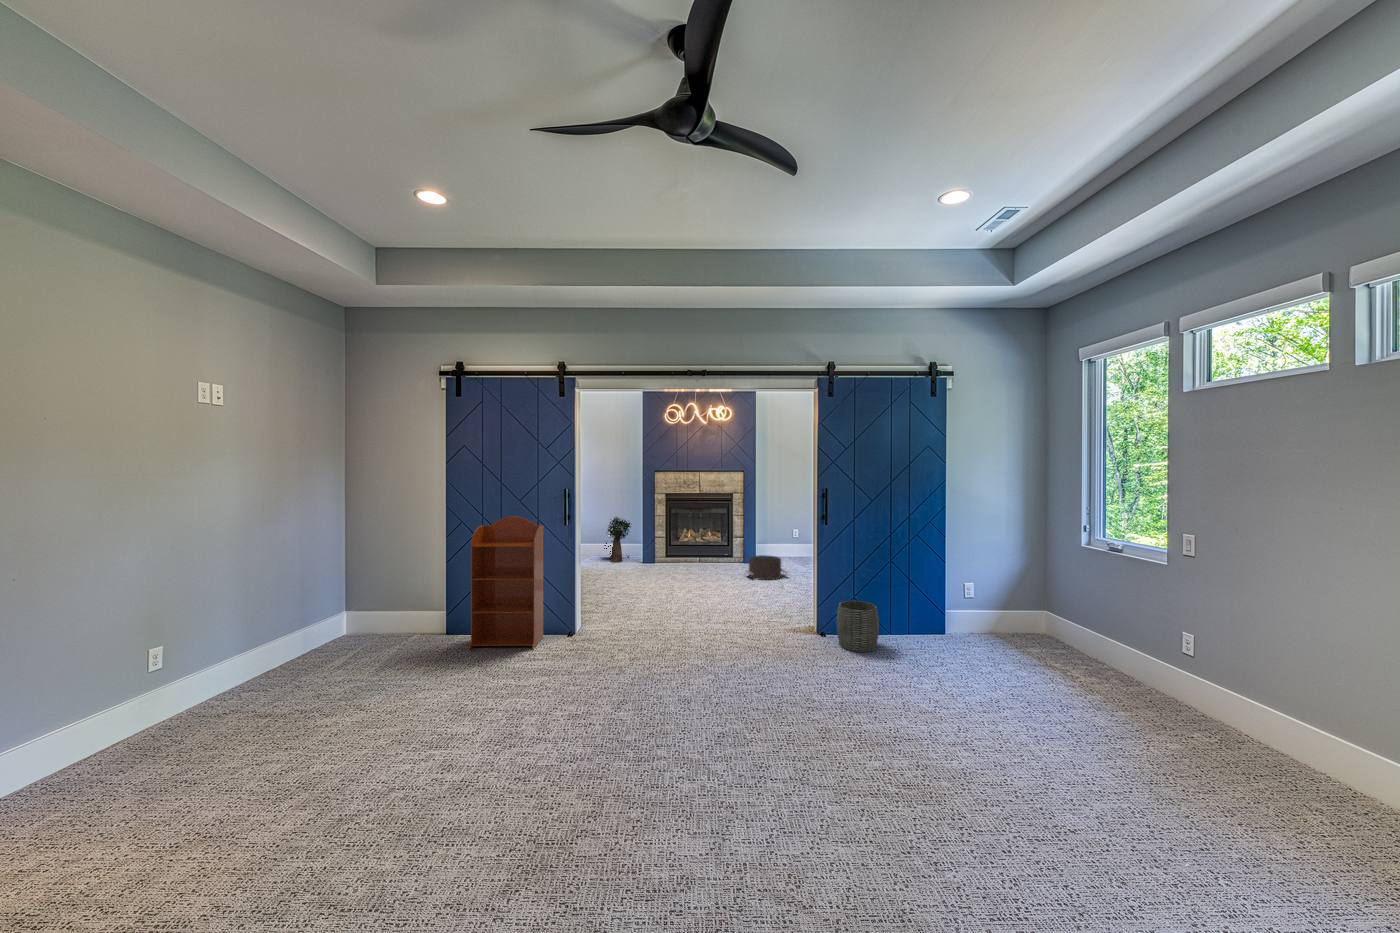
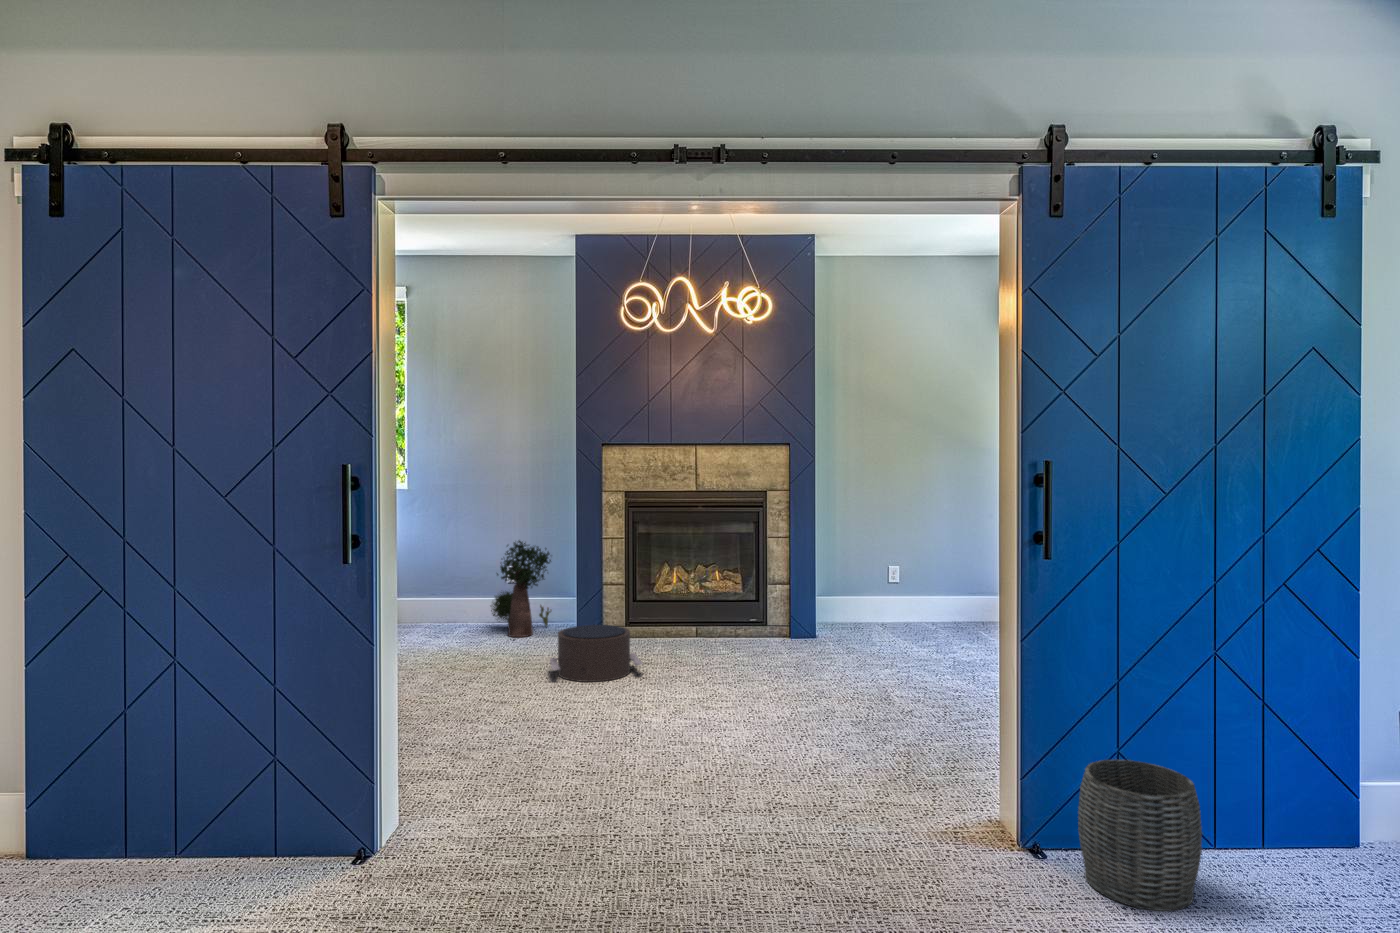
bookcase: present [469,516,543,650] -> none [65,540,290,914]
pouf: present [745,555,787,580] -> present [550,625,642,682]

